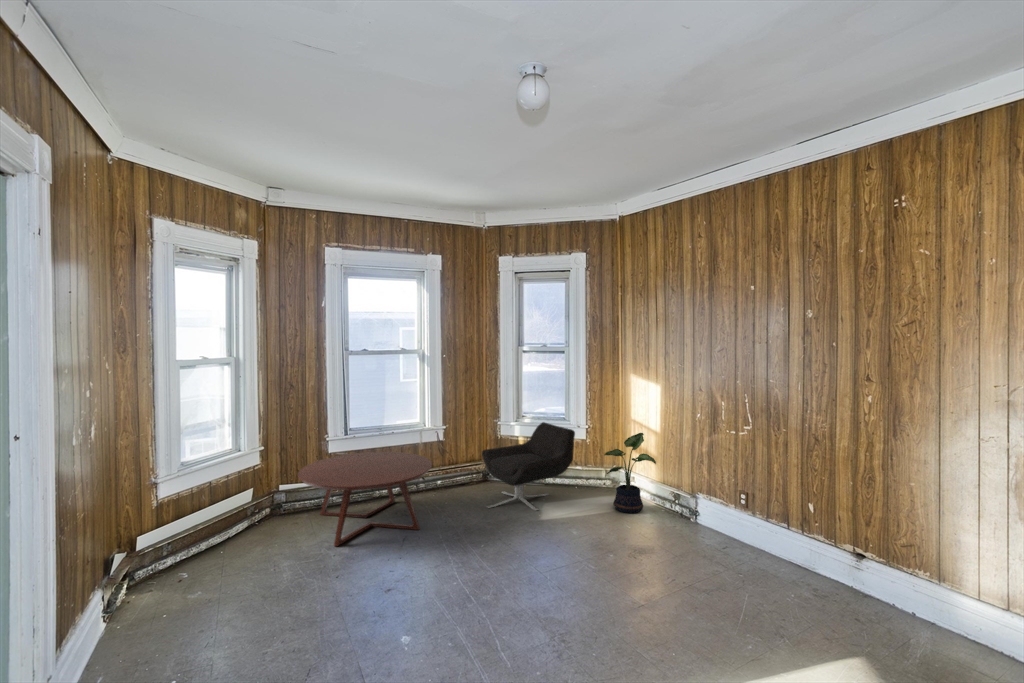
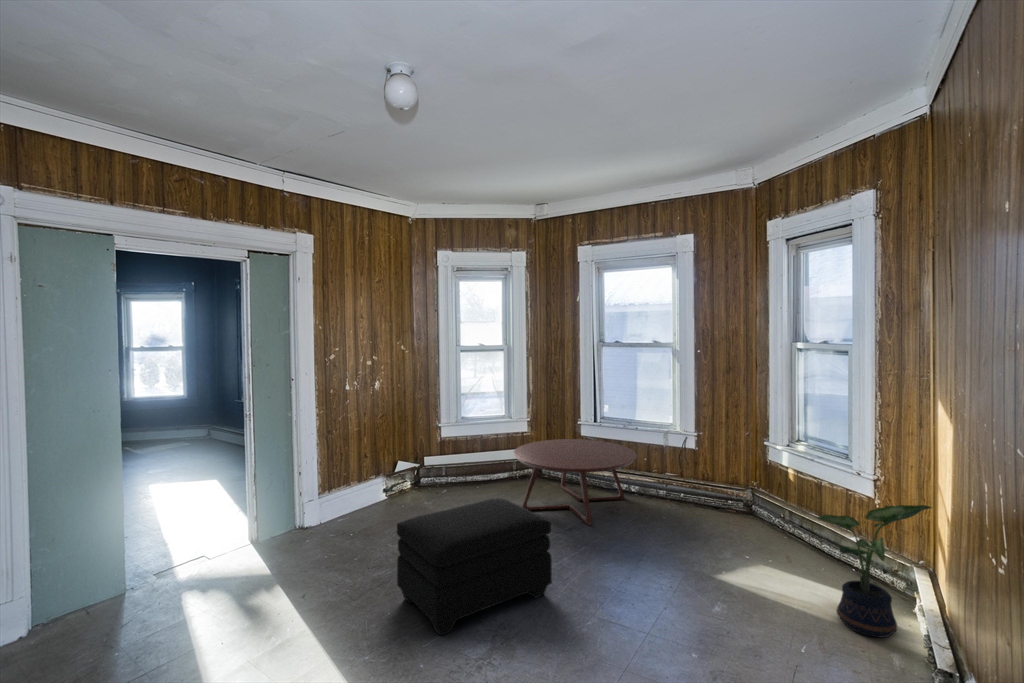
lounge chair: present [482,422,575,510] -> none [685,454,818,564]
ottoman: none [423,513,530,660] -> present [397,498,552,635]

